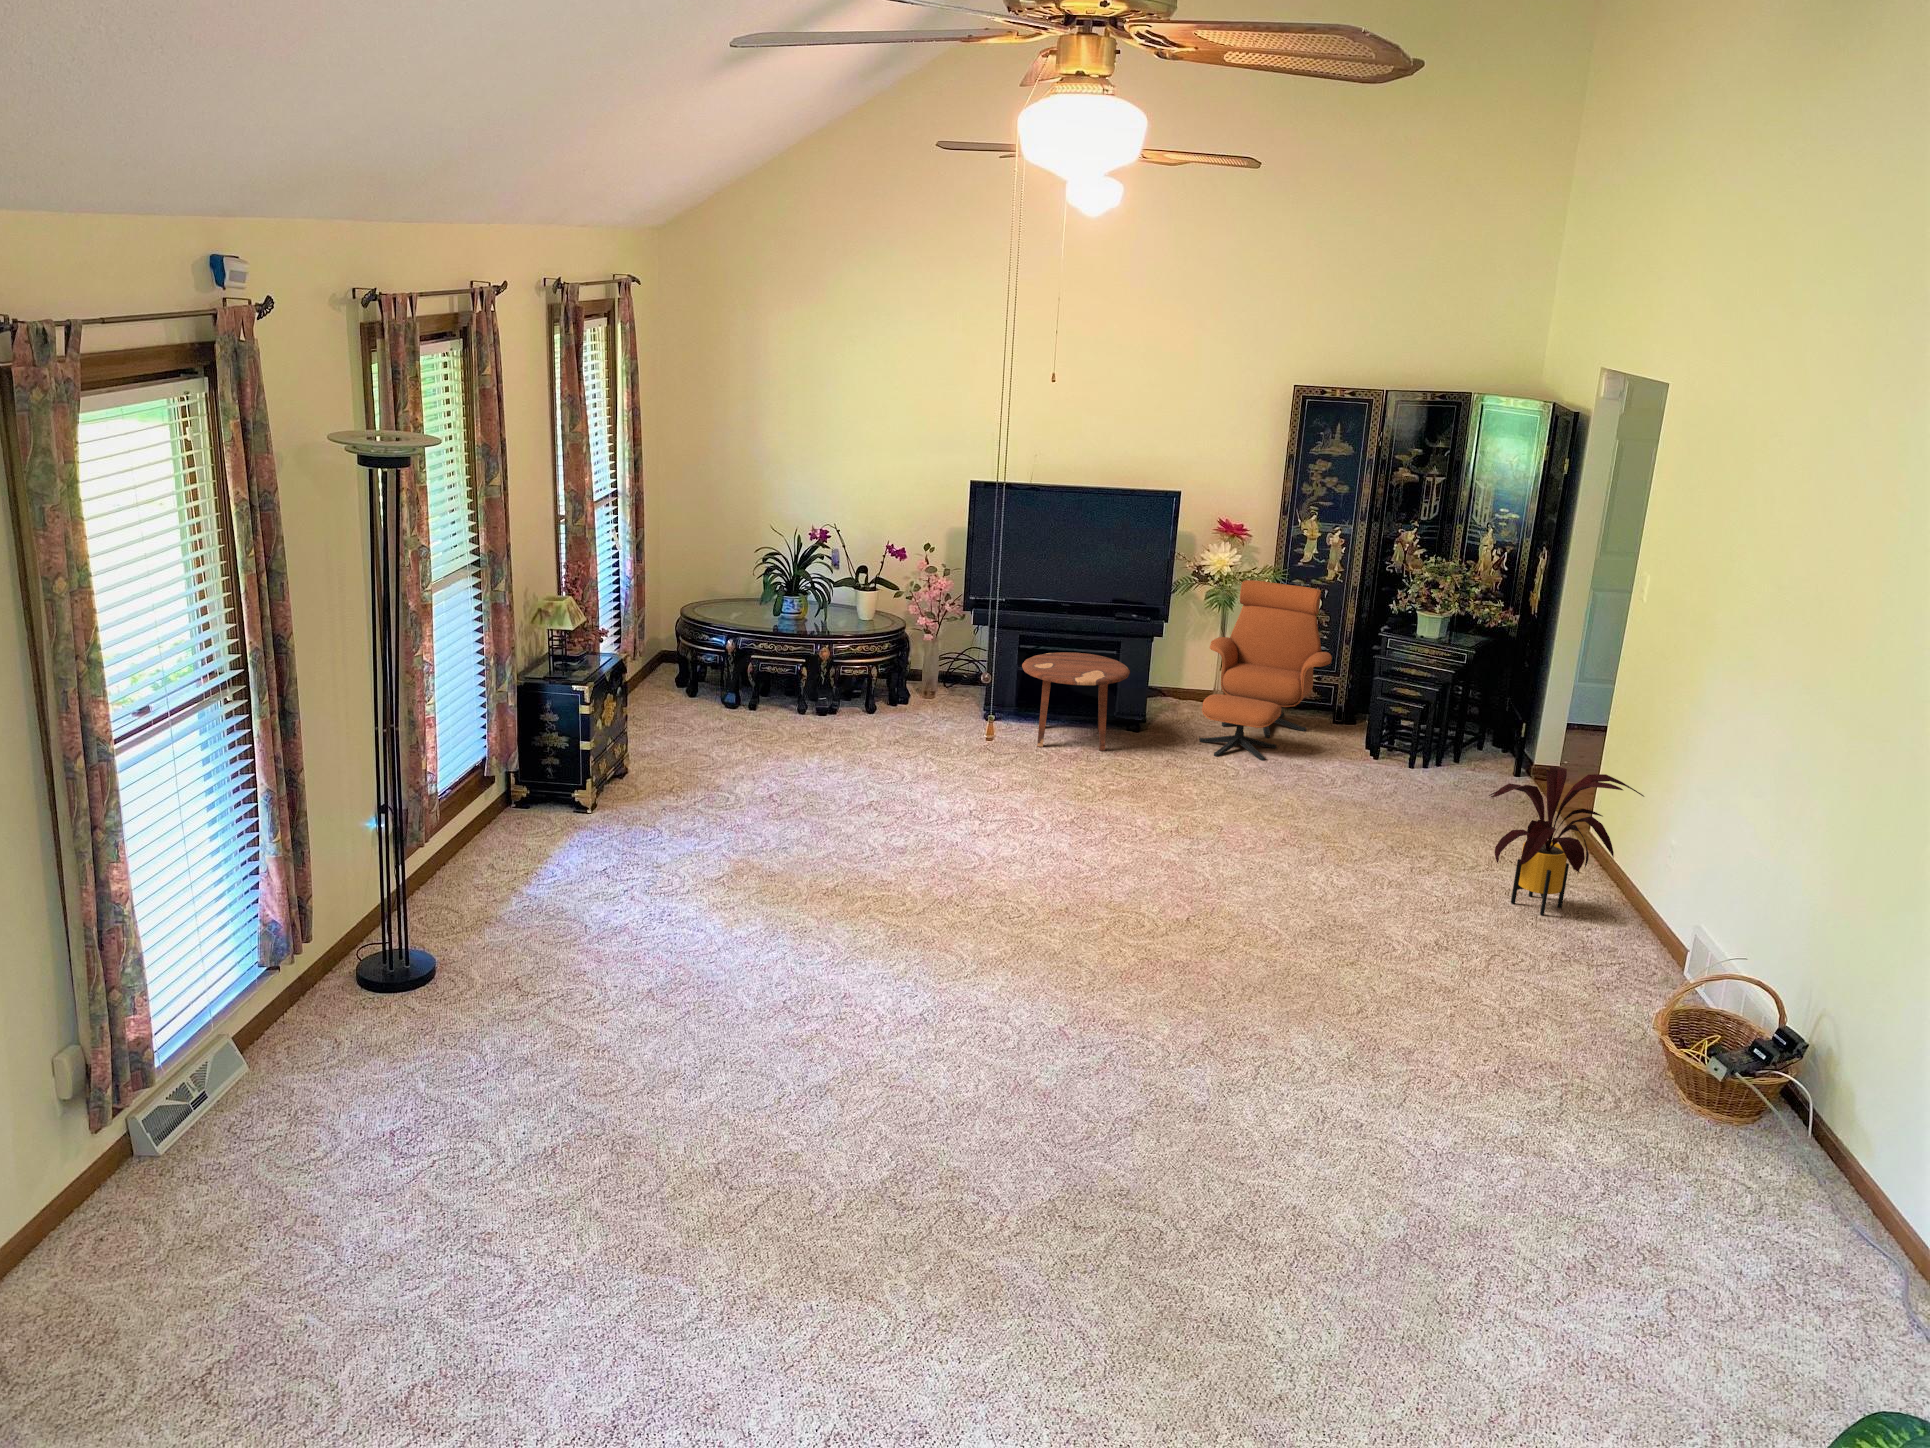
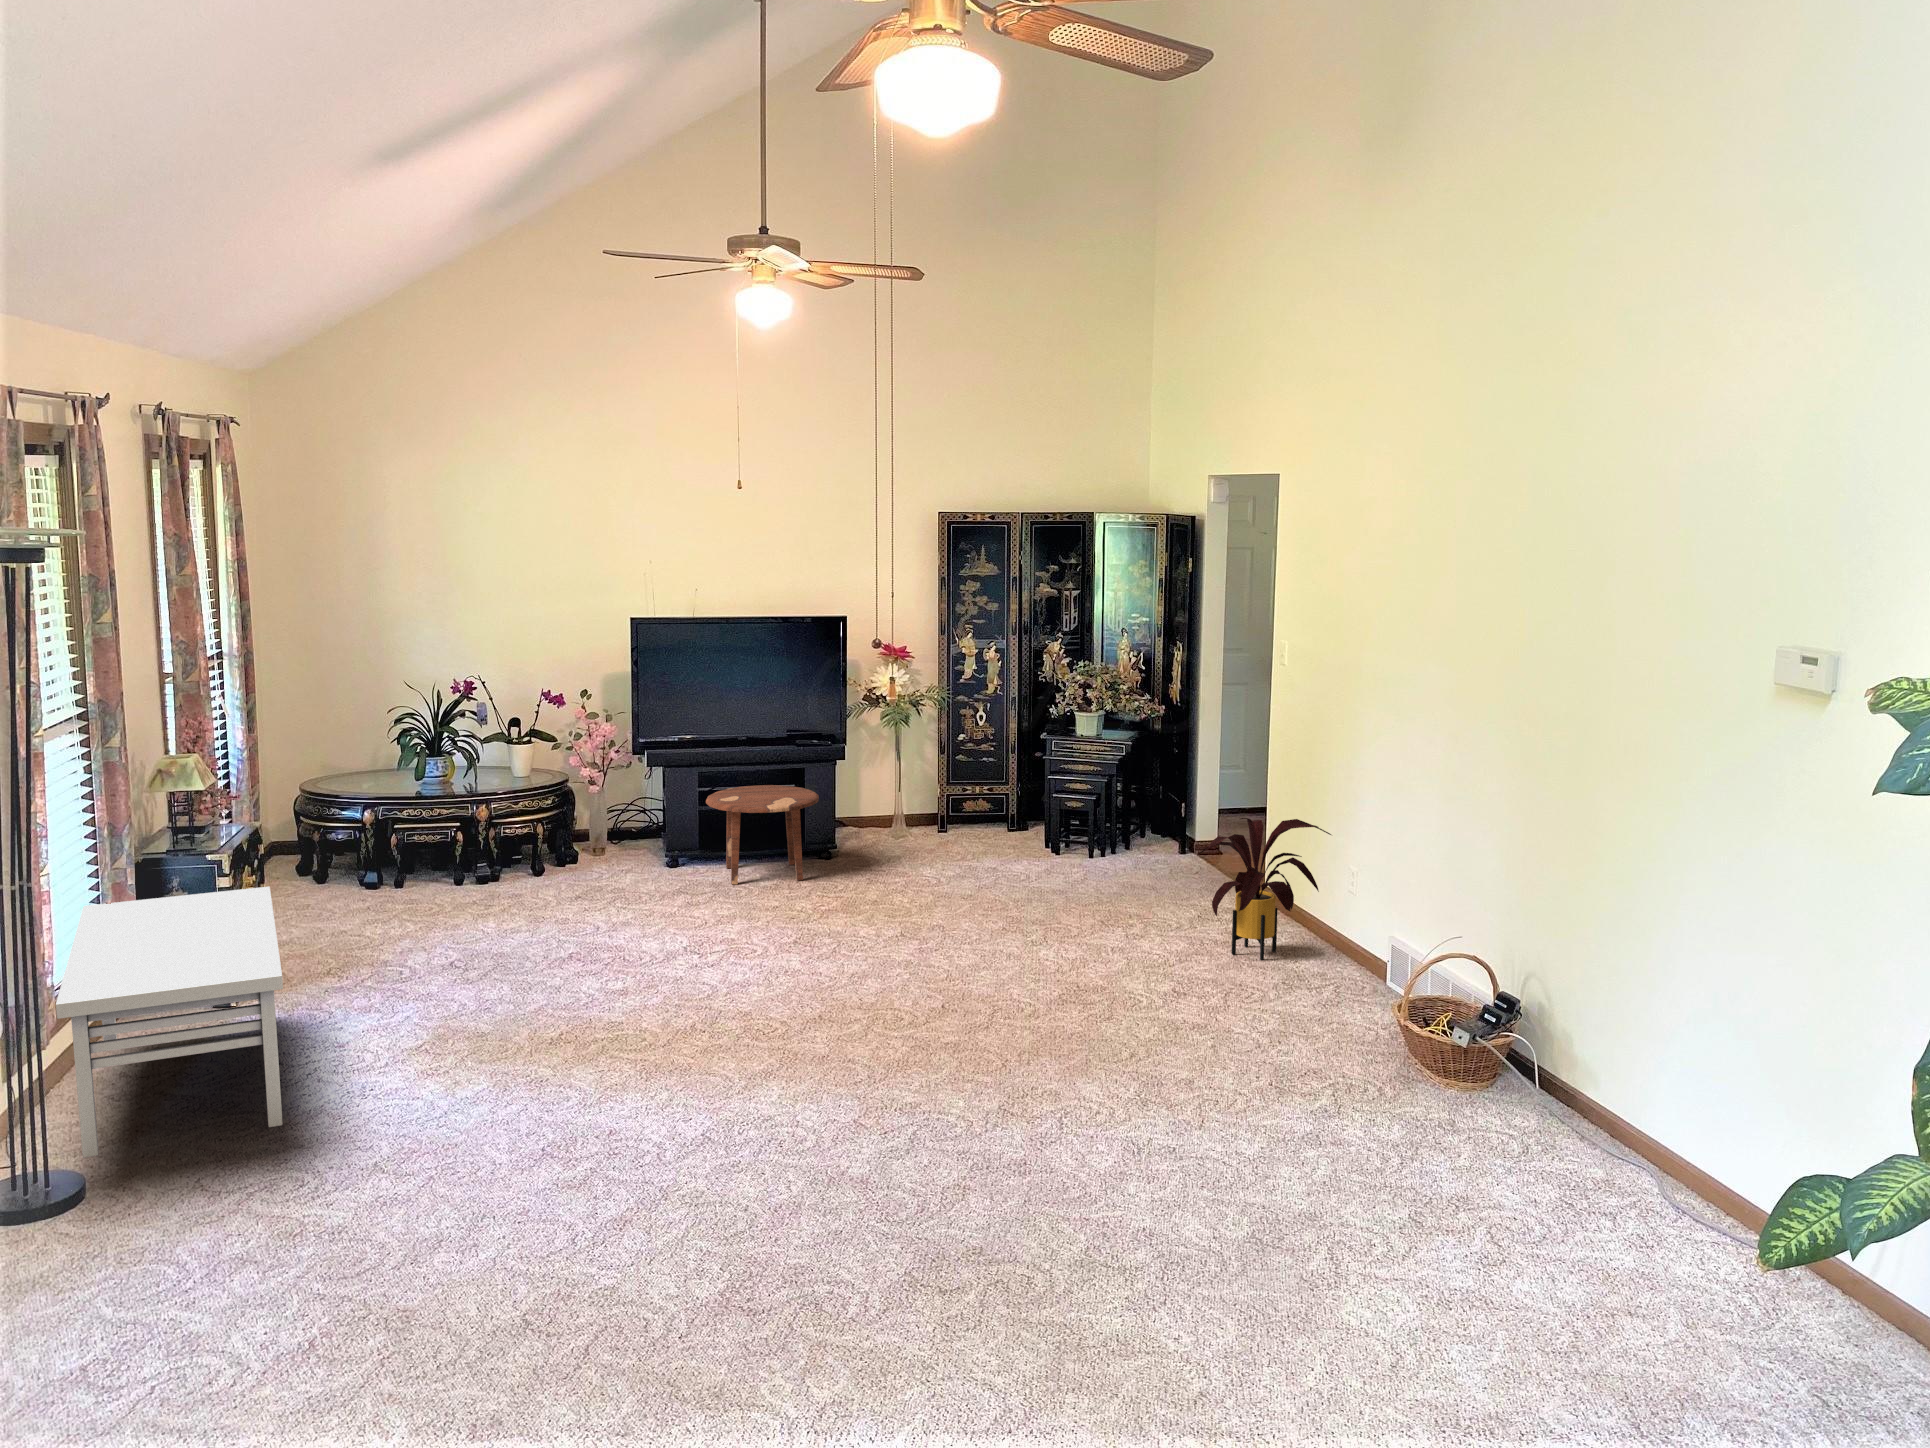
lounge chair: present [1199,580,1332,760] -> none [889,698,1009,872]
storage bench: none [423,719,618,938] -> present [56,887,283,1158]

